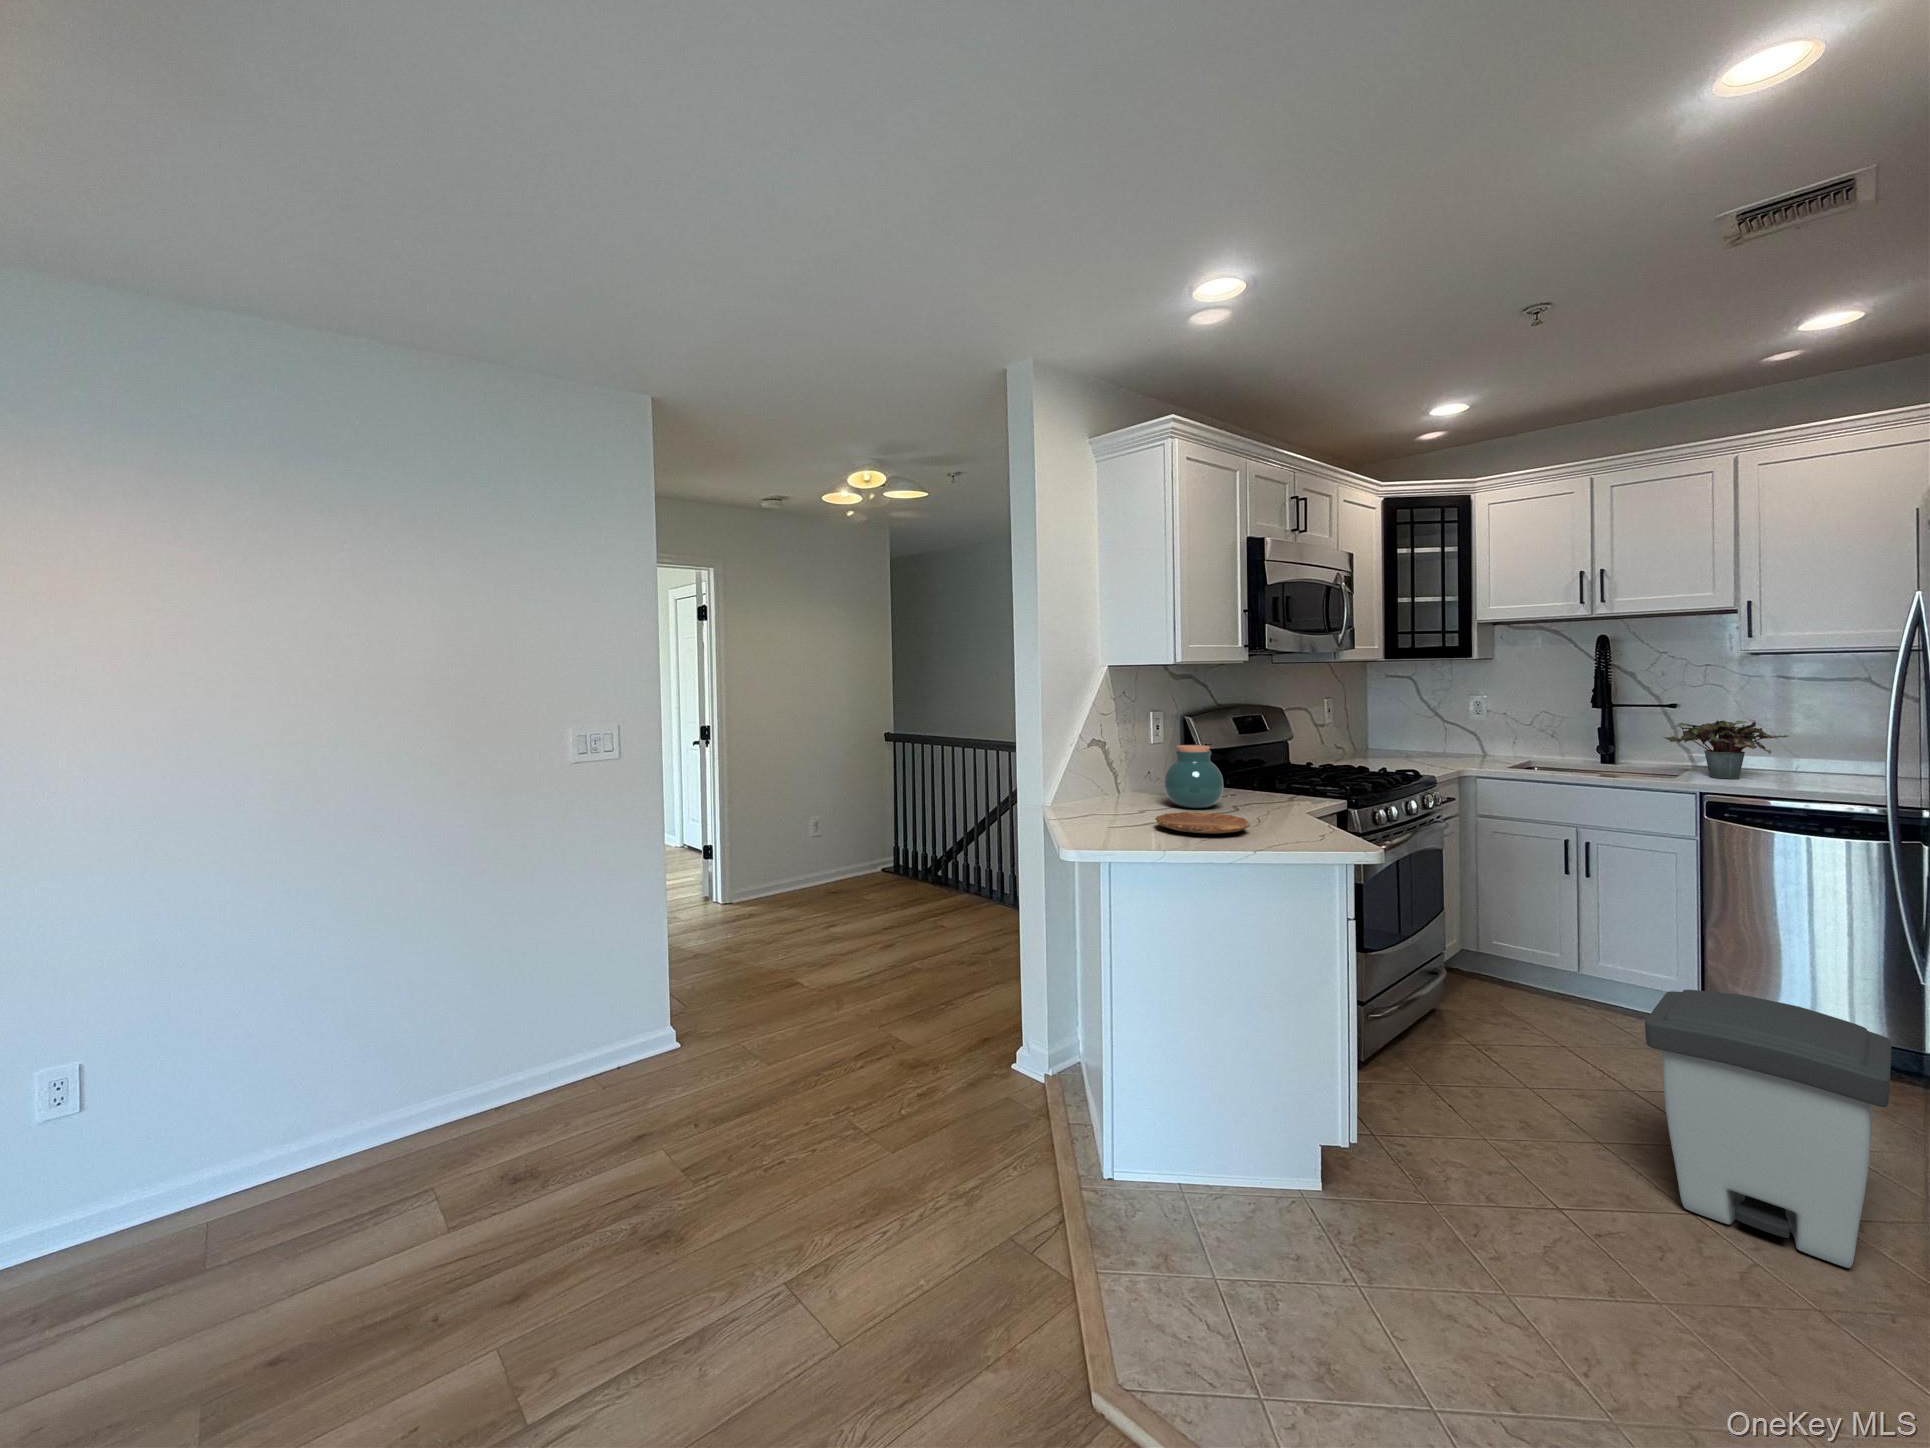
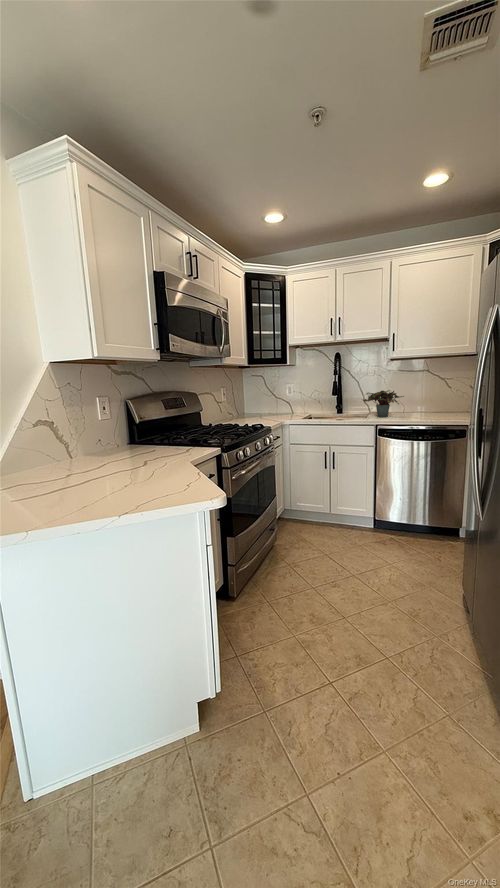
jar: present [1164,745,1223,808] -> none [92,420,137,467]
tray: present [1155,812,1250,834] -> none [55,474,136,499]
trash can: present [1645,990,1891,1268] -> none [371,534,478,672]

